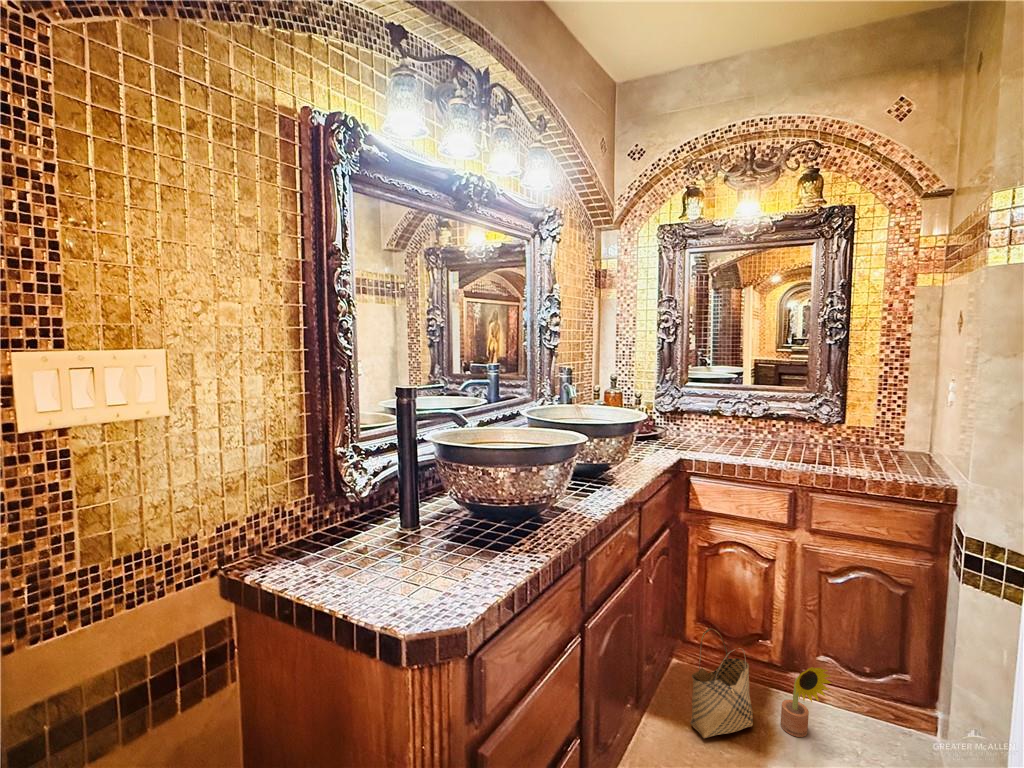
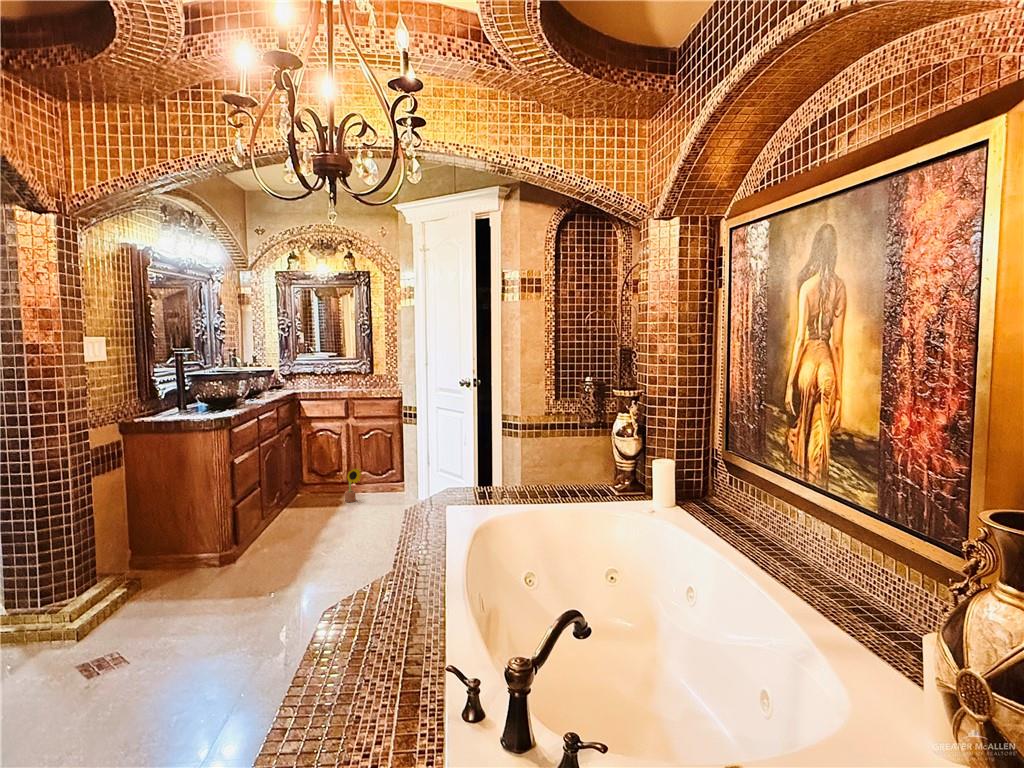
woven basket: present [690,628,753,738] -> none [303,465,332,509]

